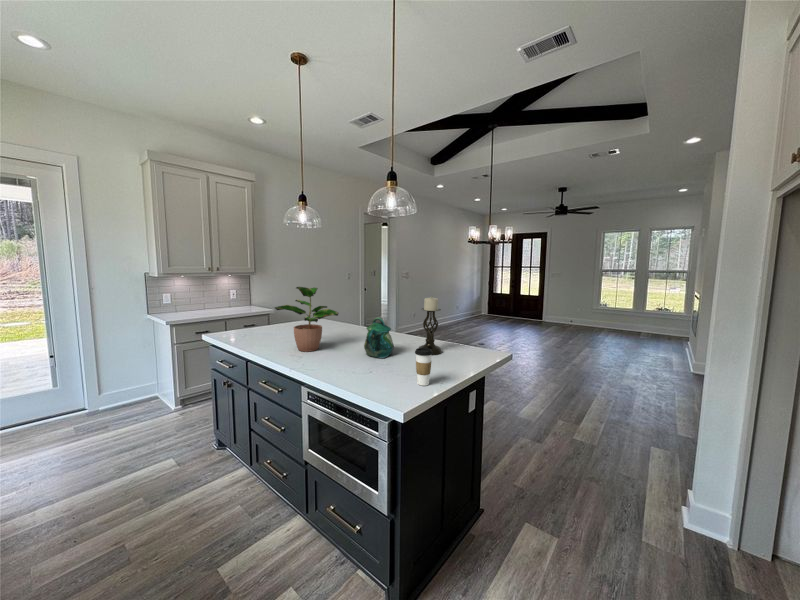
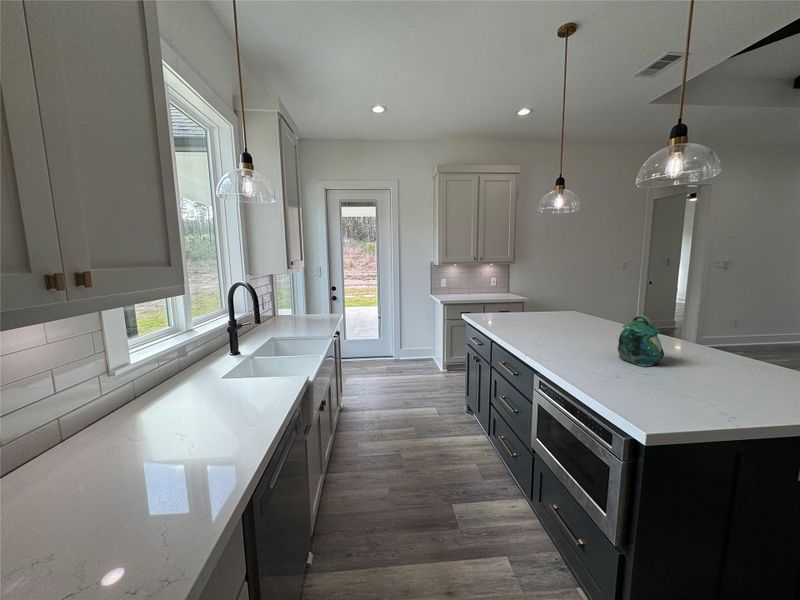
potted plant: present [275,287,339,352] -> none [517,275,589,343]
candle holder: present [419,296,442,355] -> none [708,293,765,380]
coffee cup: present [415,348,433,386] -> none [688,361,722,414]

